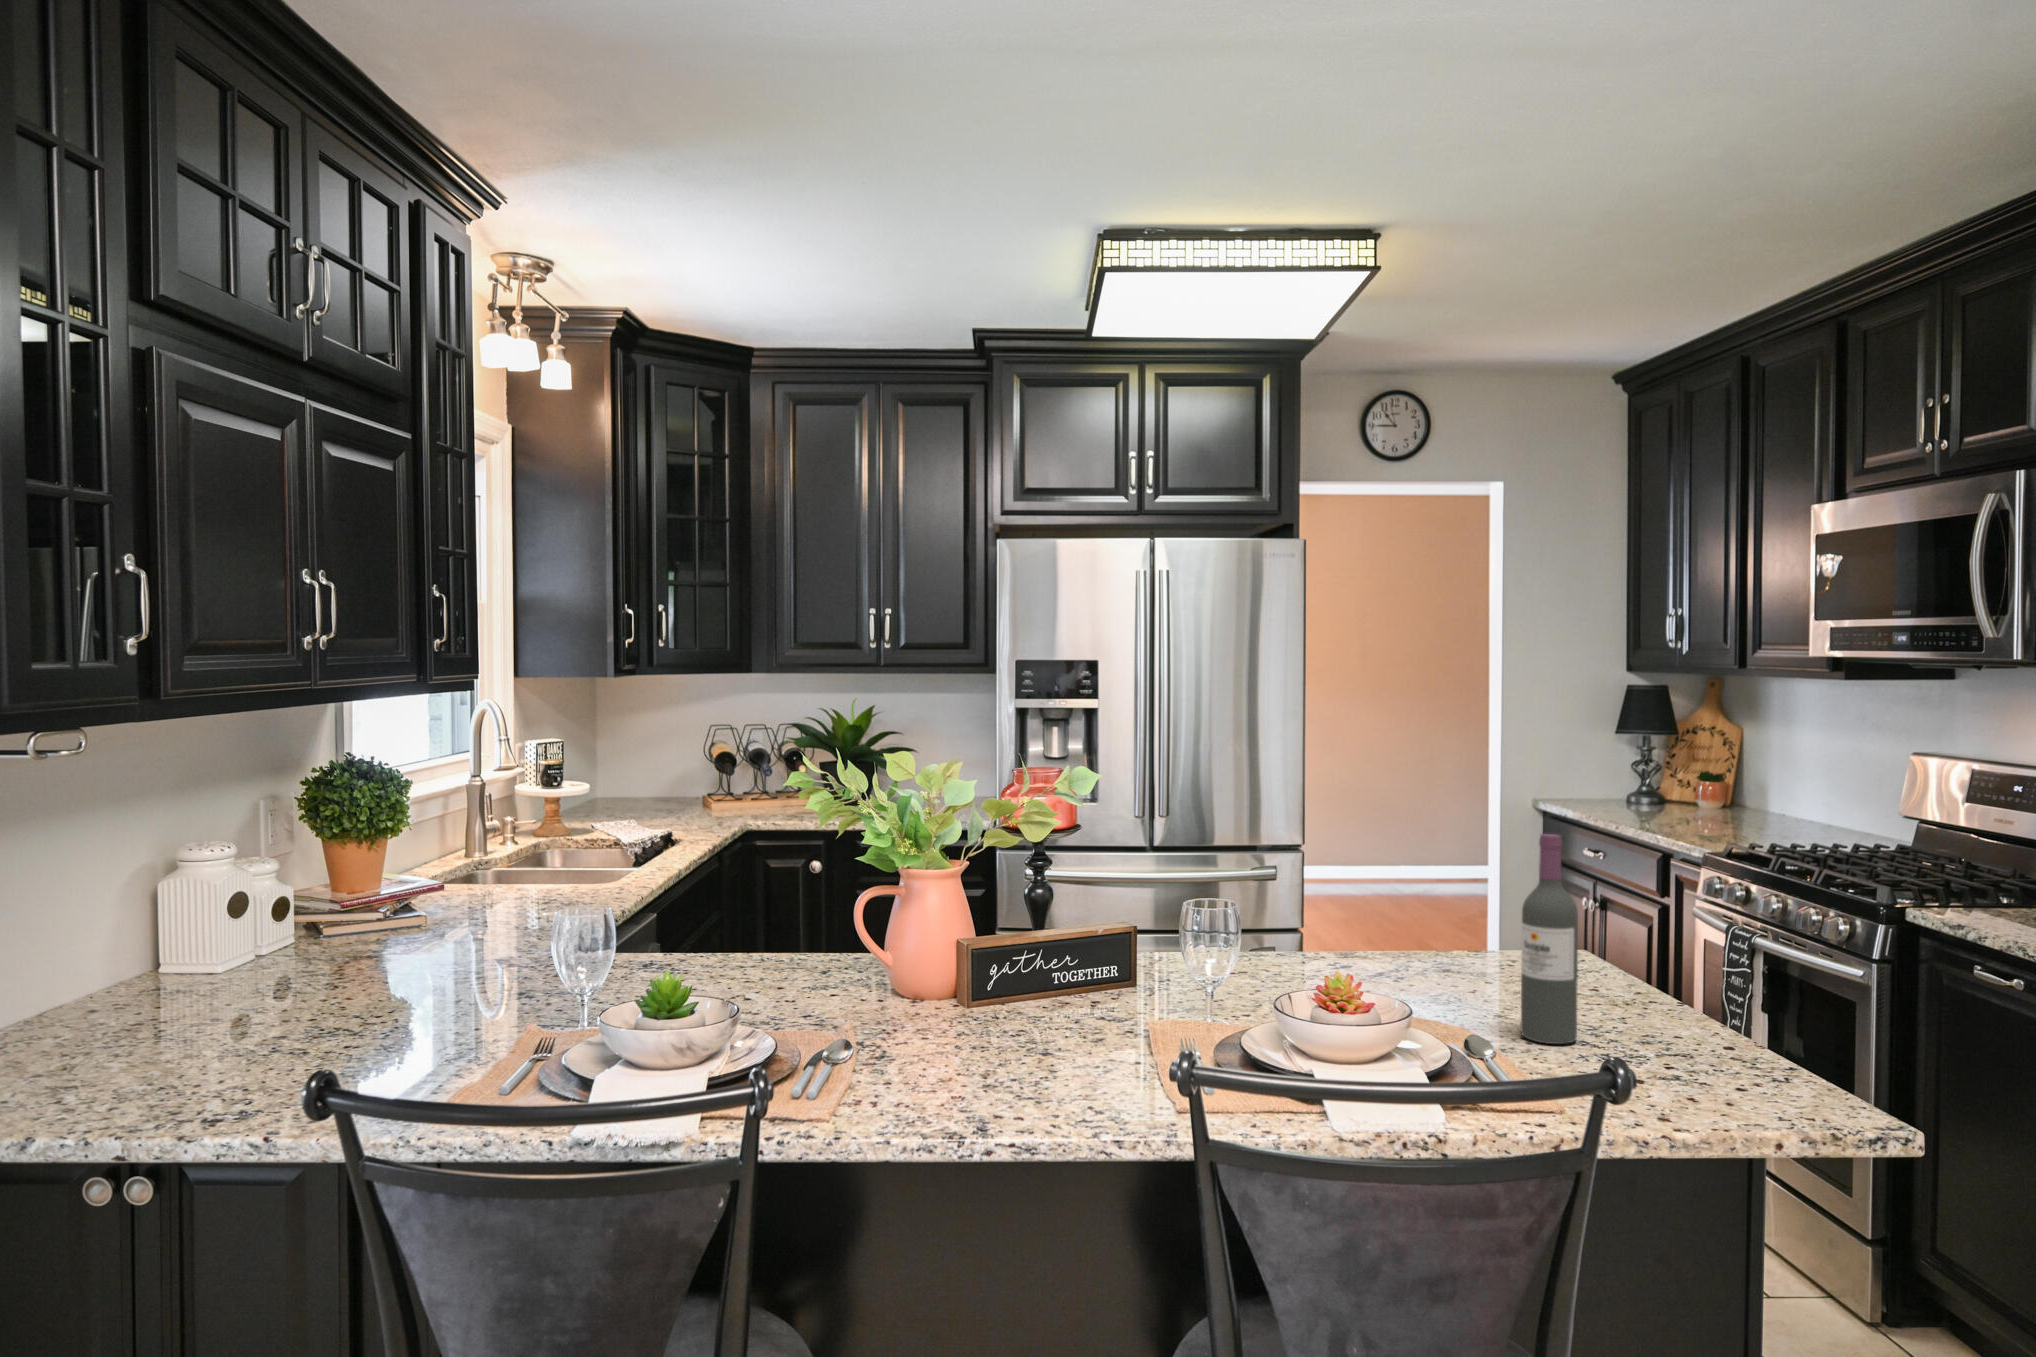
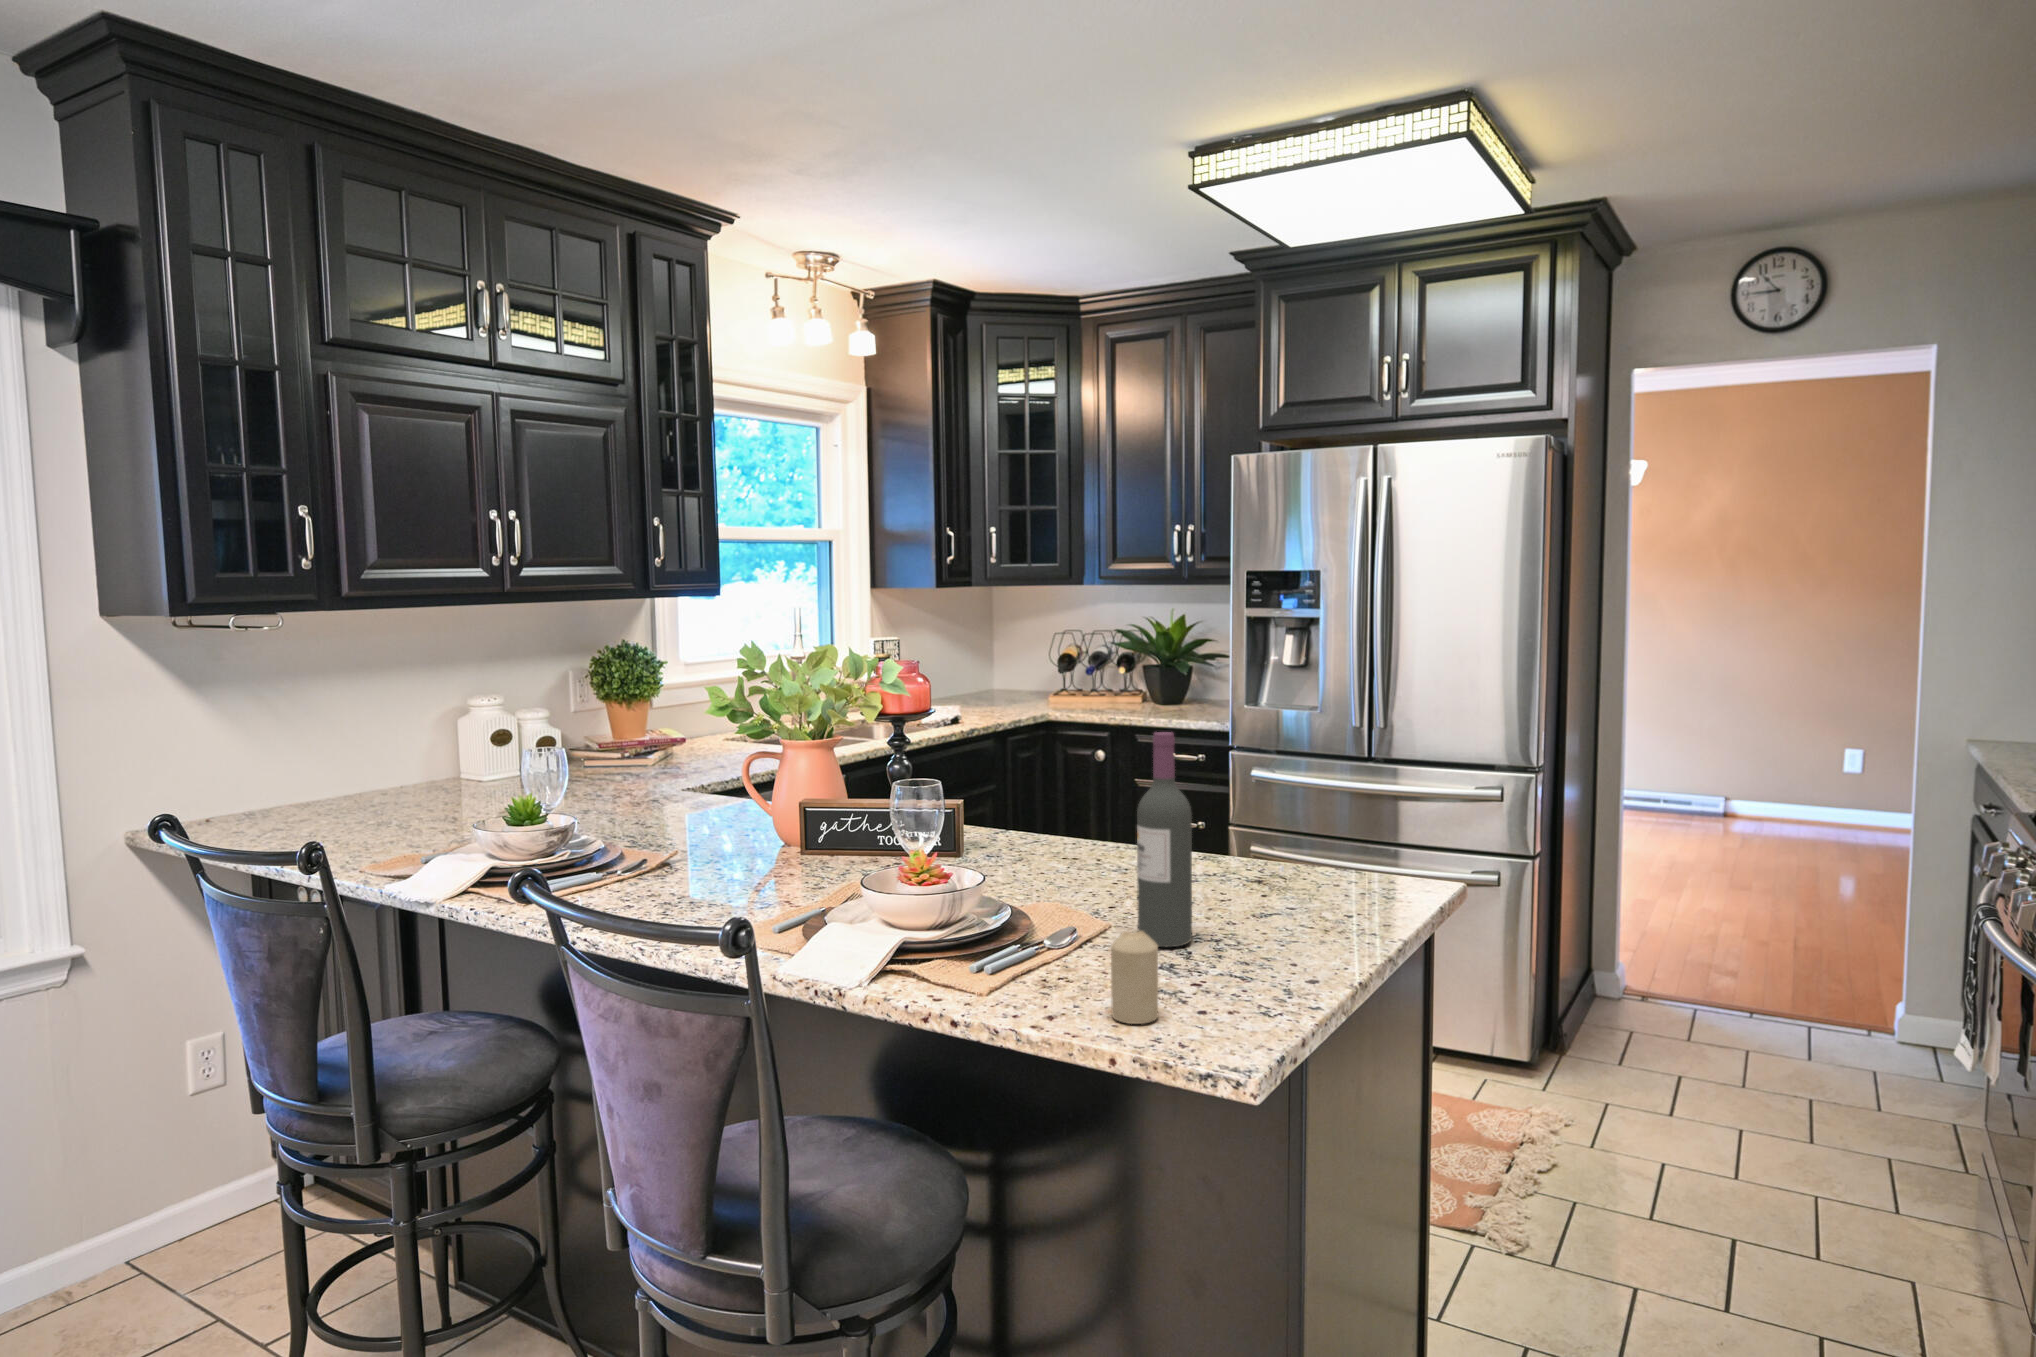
candle: none [1702,1022,1752,1111] -> present [1111,931,1158,1024]

